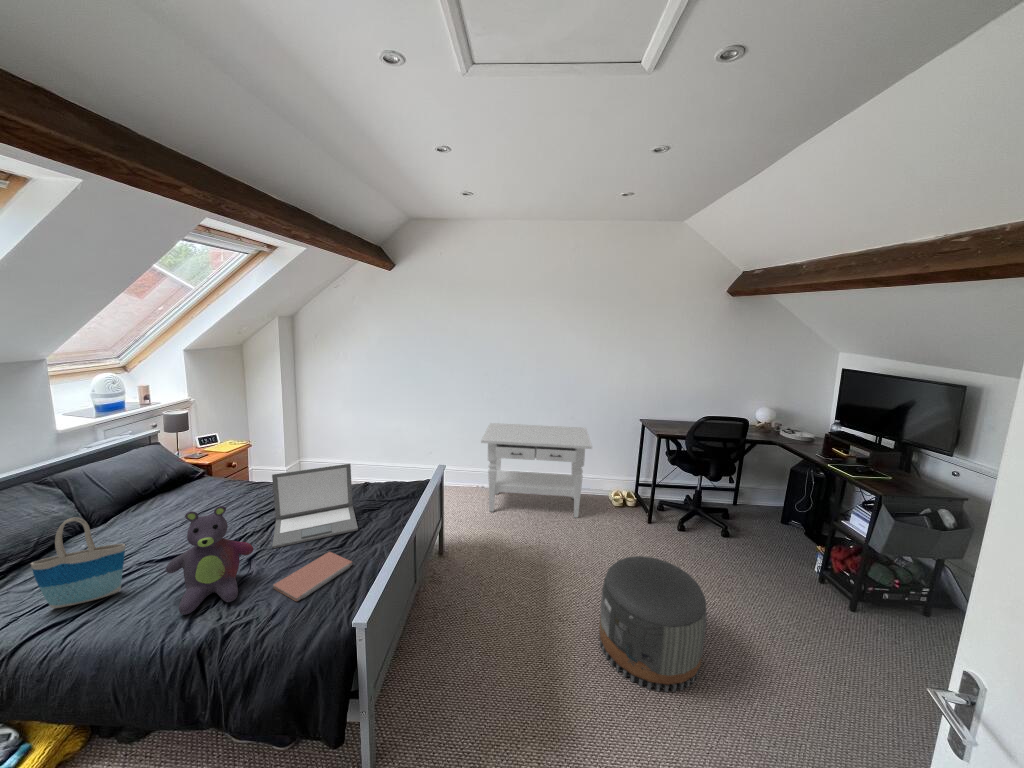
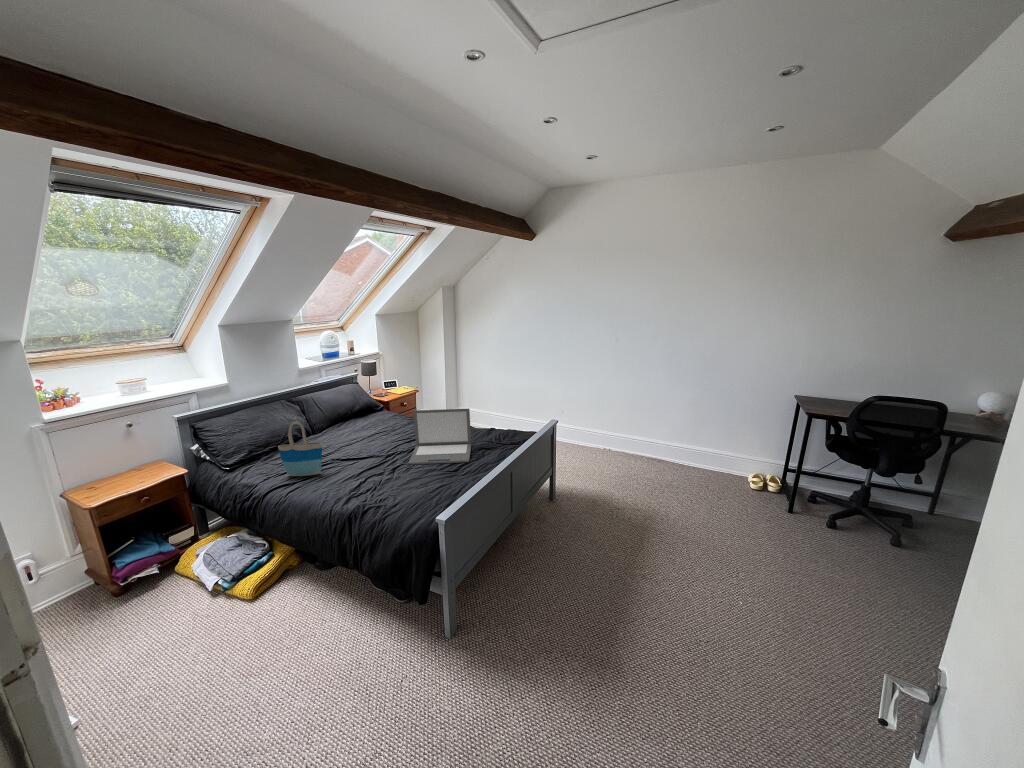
side table: present [481,423,592,518] -> none [598,386,723,494]
stuffed bear: present [166,506,253,615] -> none [341,426,392,494]
notebook: present [273,552,352,601] -> none [401,473,456,501]
pouf: present [599,556,706,692] -> none [674,533,797,673]

